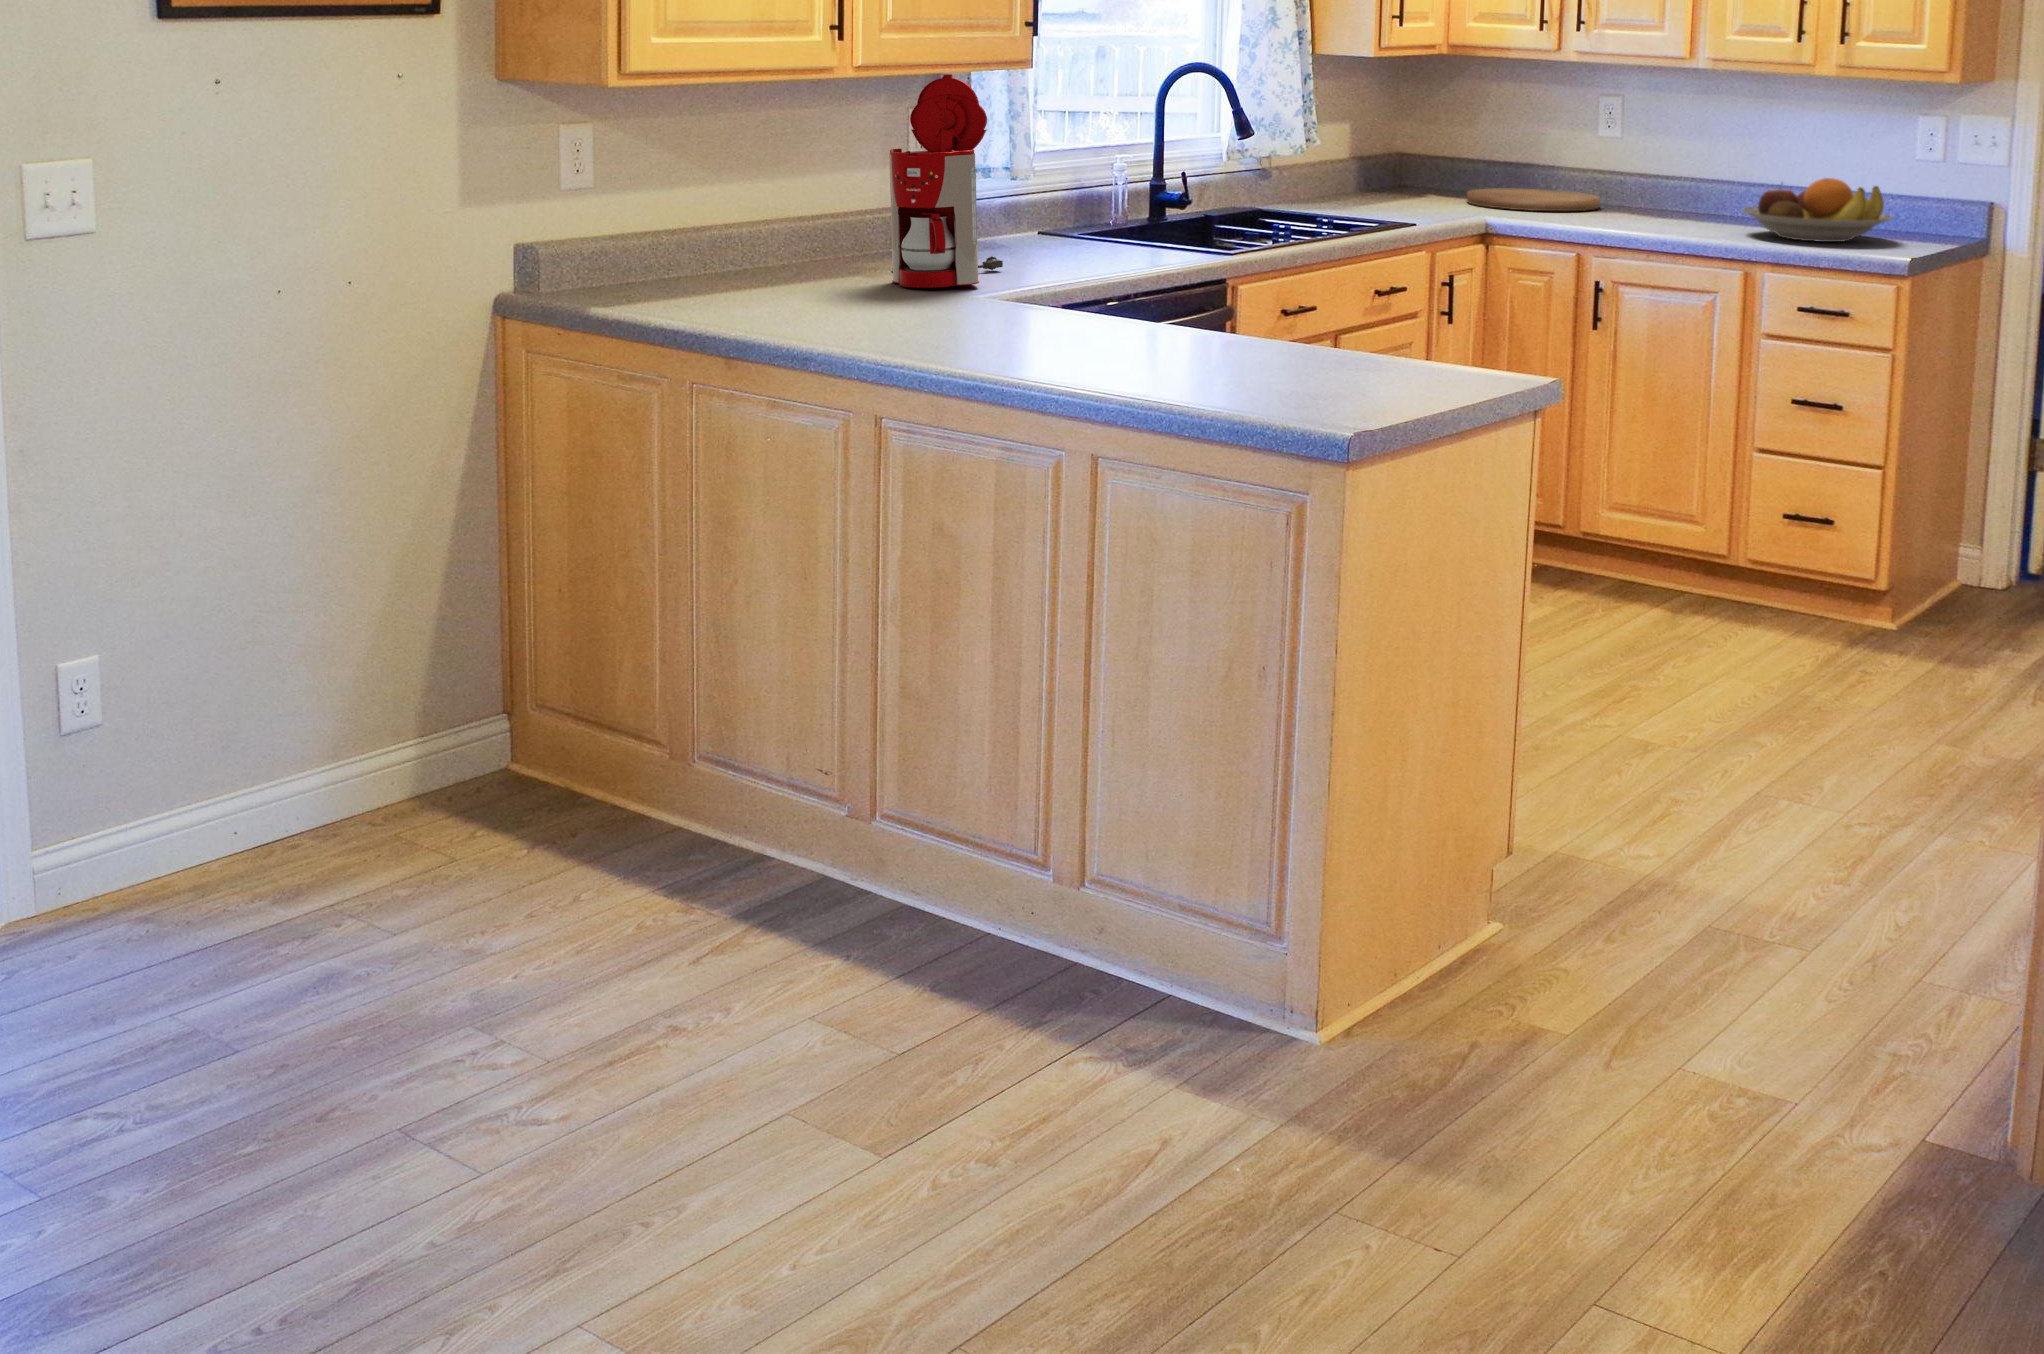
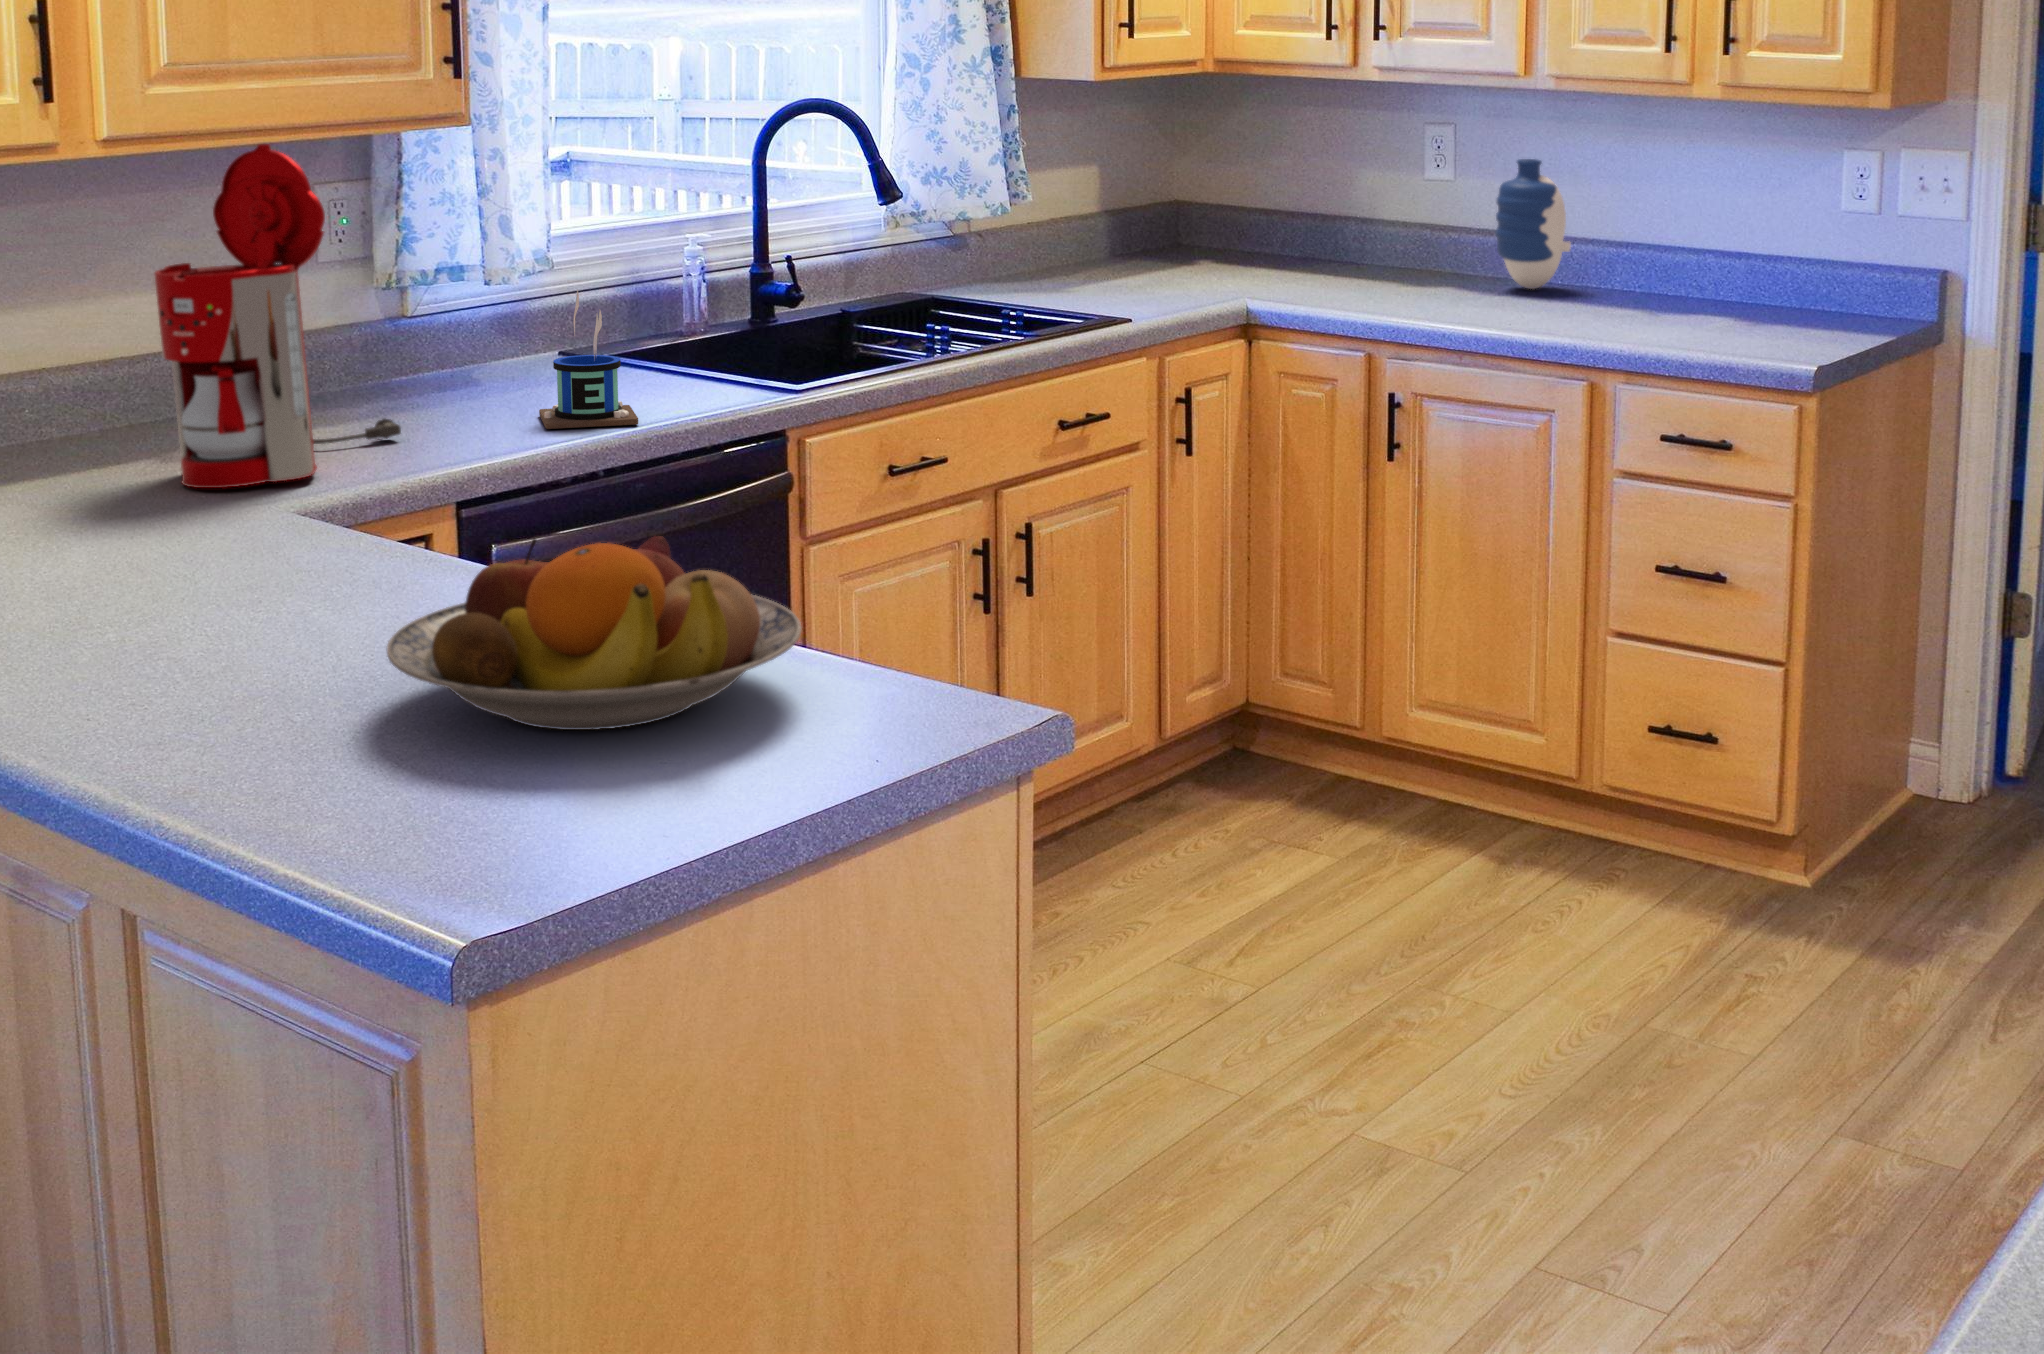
vase: none [1656,120,1711,215] -> present [1495,159,1571,289]
mug: none [1073,178,1143,268] -> present [539,290,638,429]
fruit bowl: present [1742,178,1892,242] -> present [387,536,801,730]
cutting board: present [1467,188,1600,211] -> none [1249,251,1428,288]

